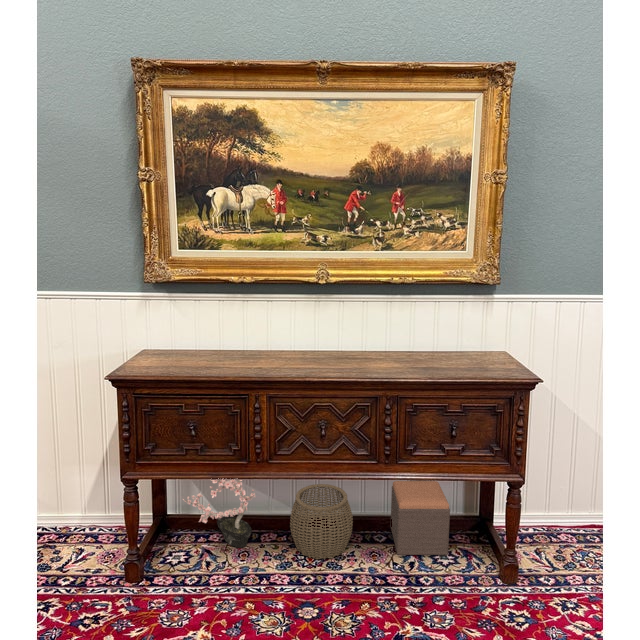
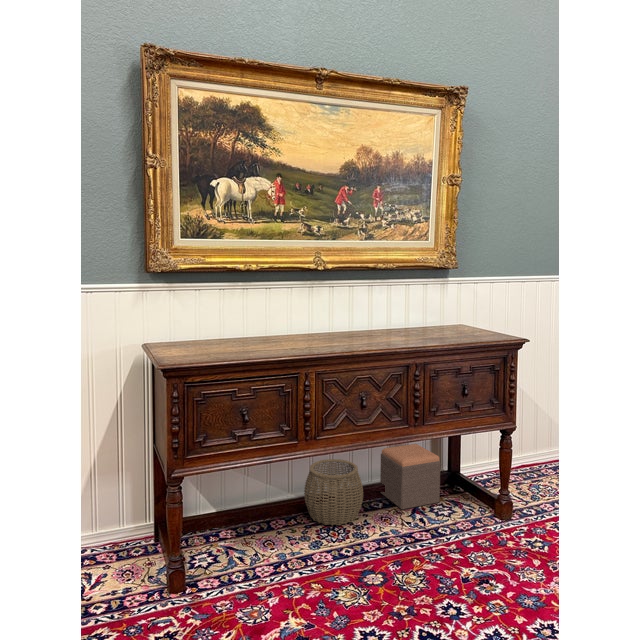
potted plant: present [183,478,255,547] -> none [200,445,279,531]

